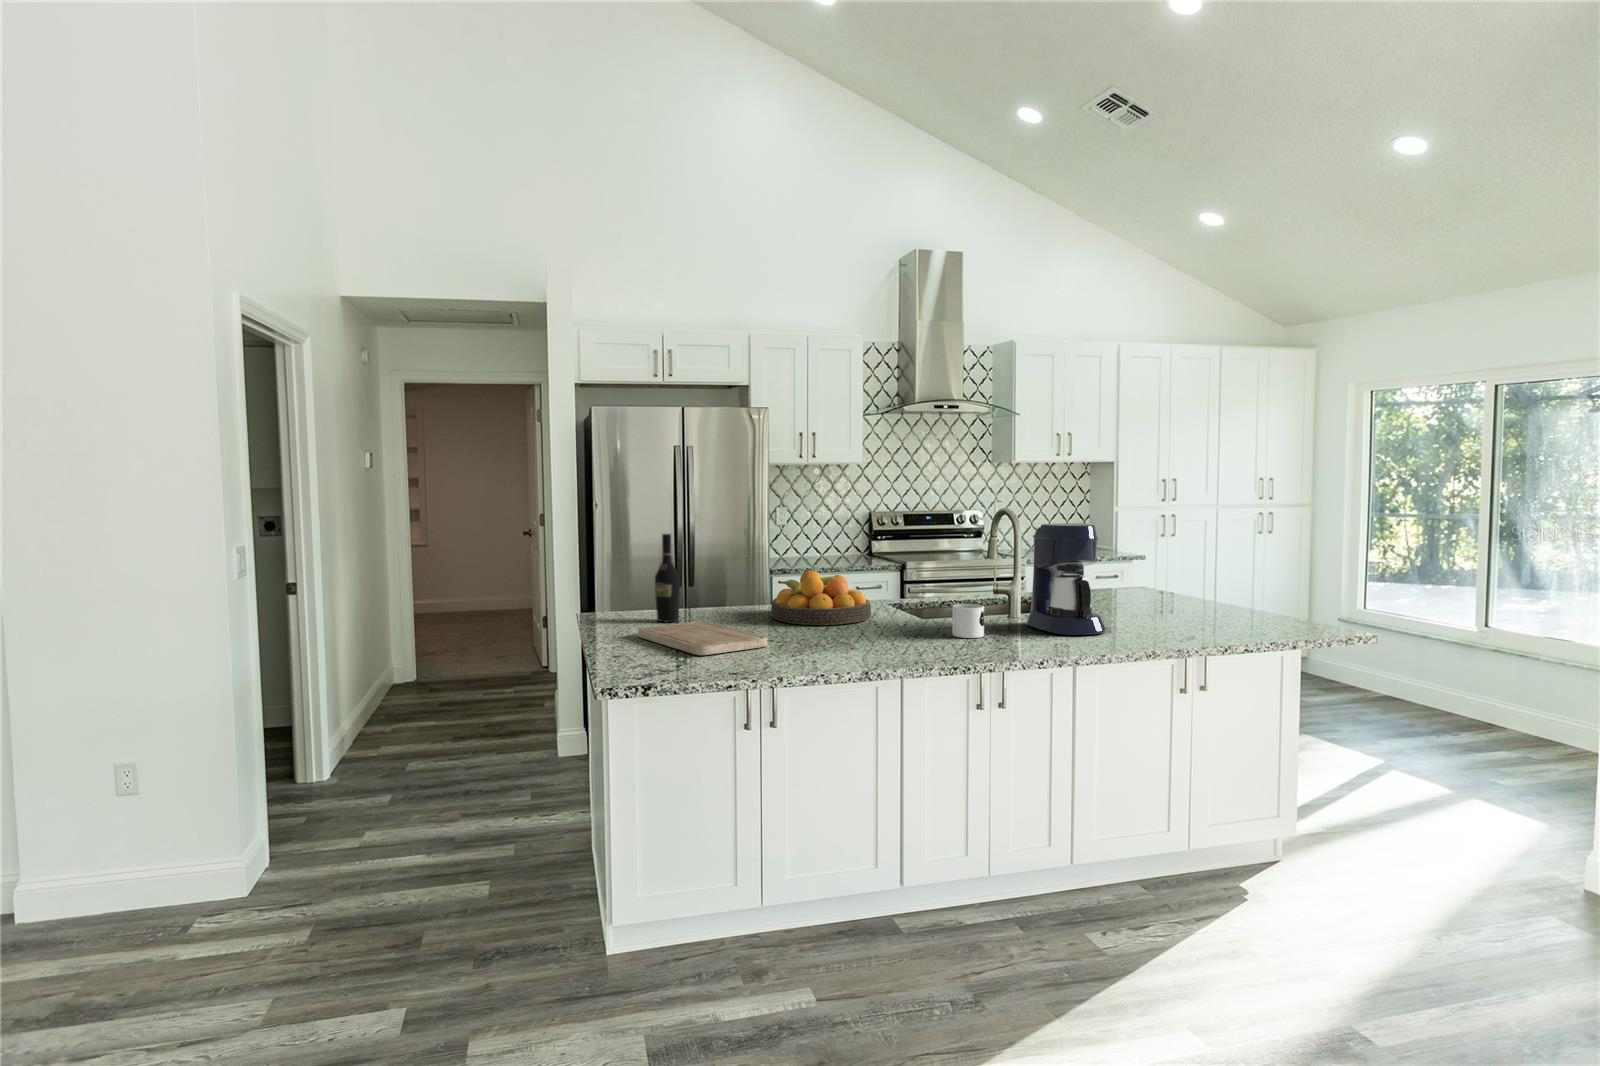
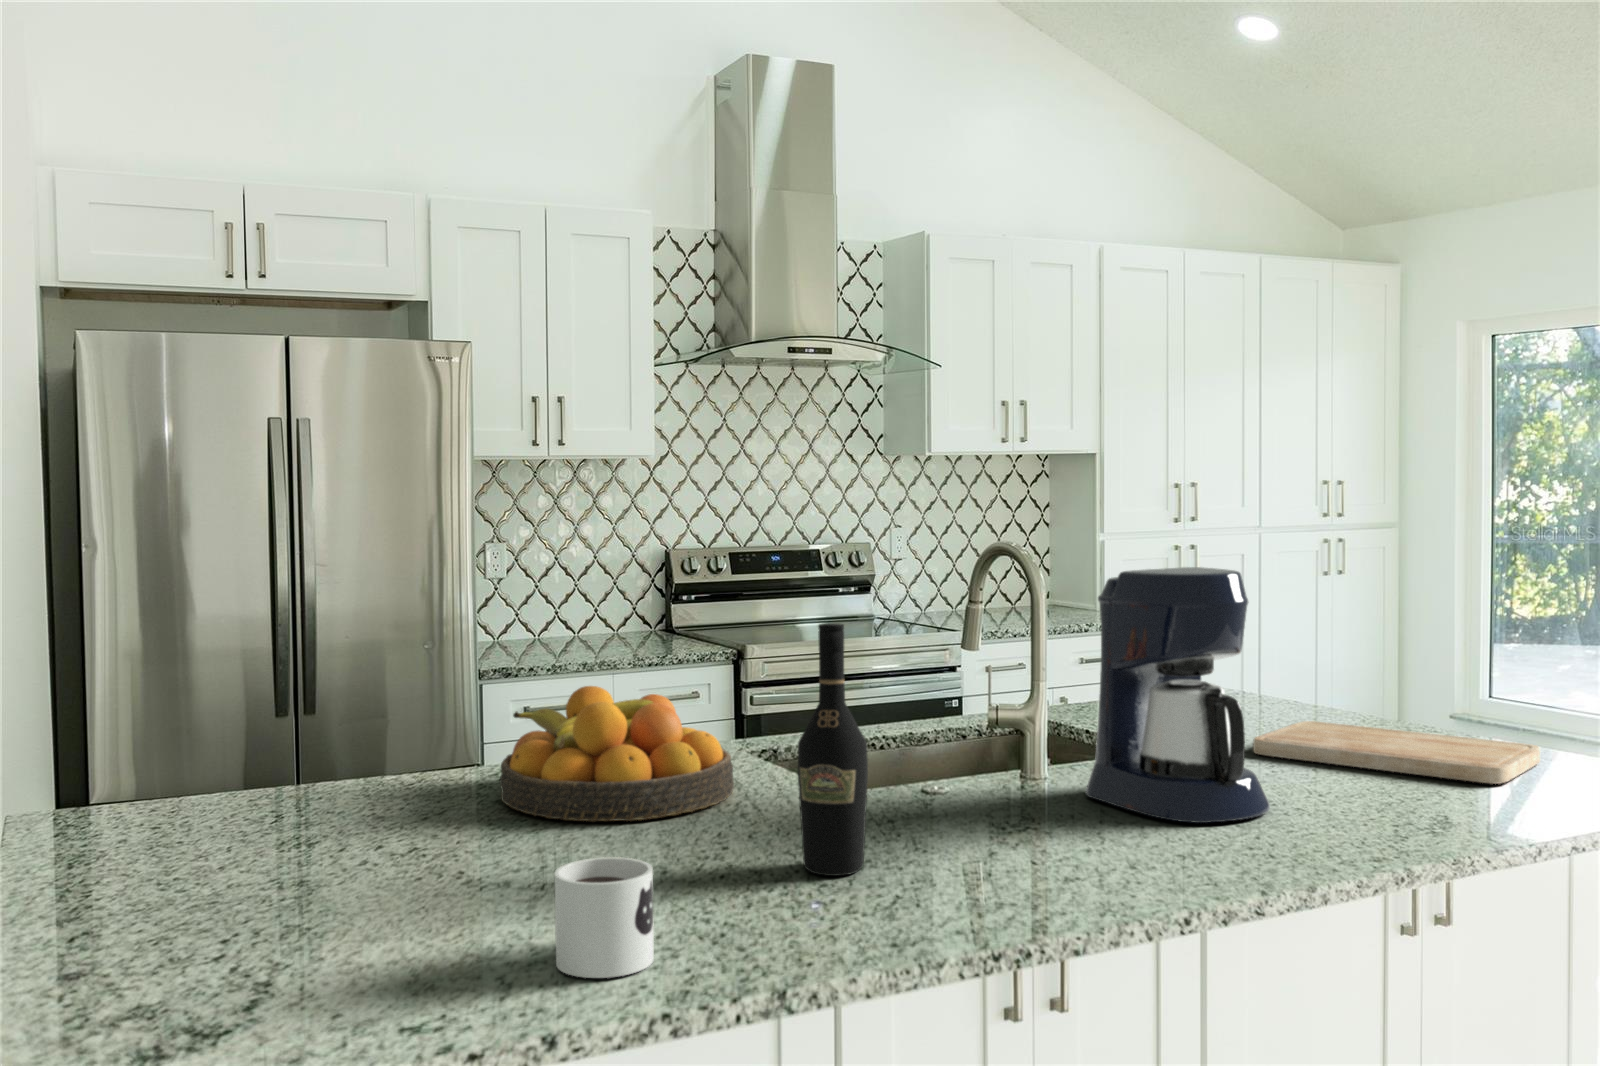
wine bottle: present [655,534,680,622] -> present [798,623,868,876]
mug: present [952,604,984,638] -> present [554,857,654,978]
cutting board: present [638,621,767,655] -> present [1253,721,1540,784]

